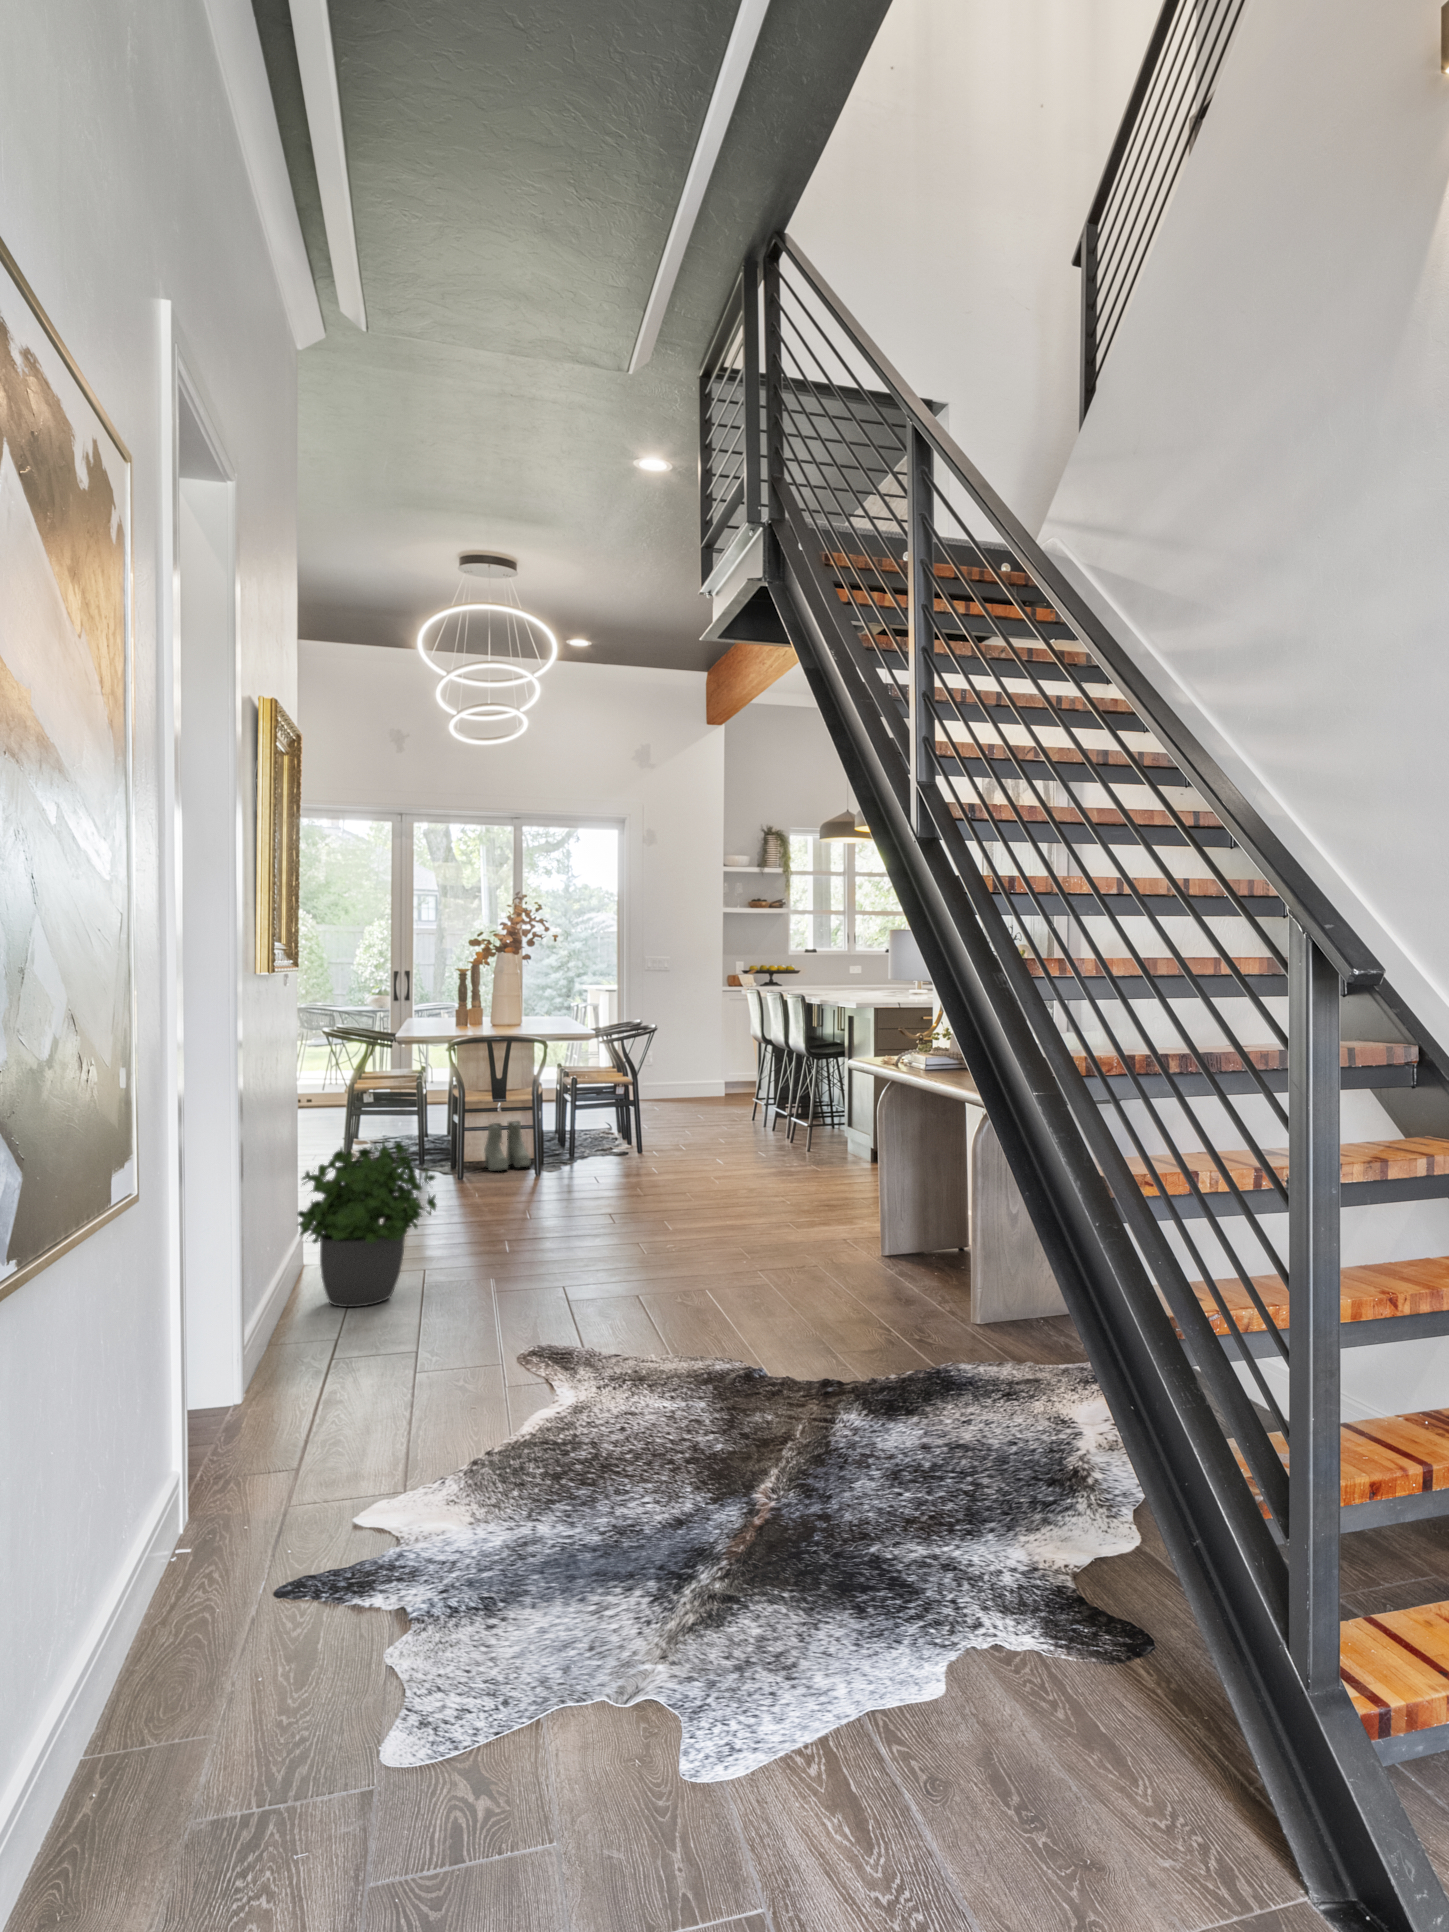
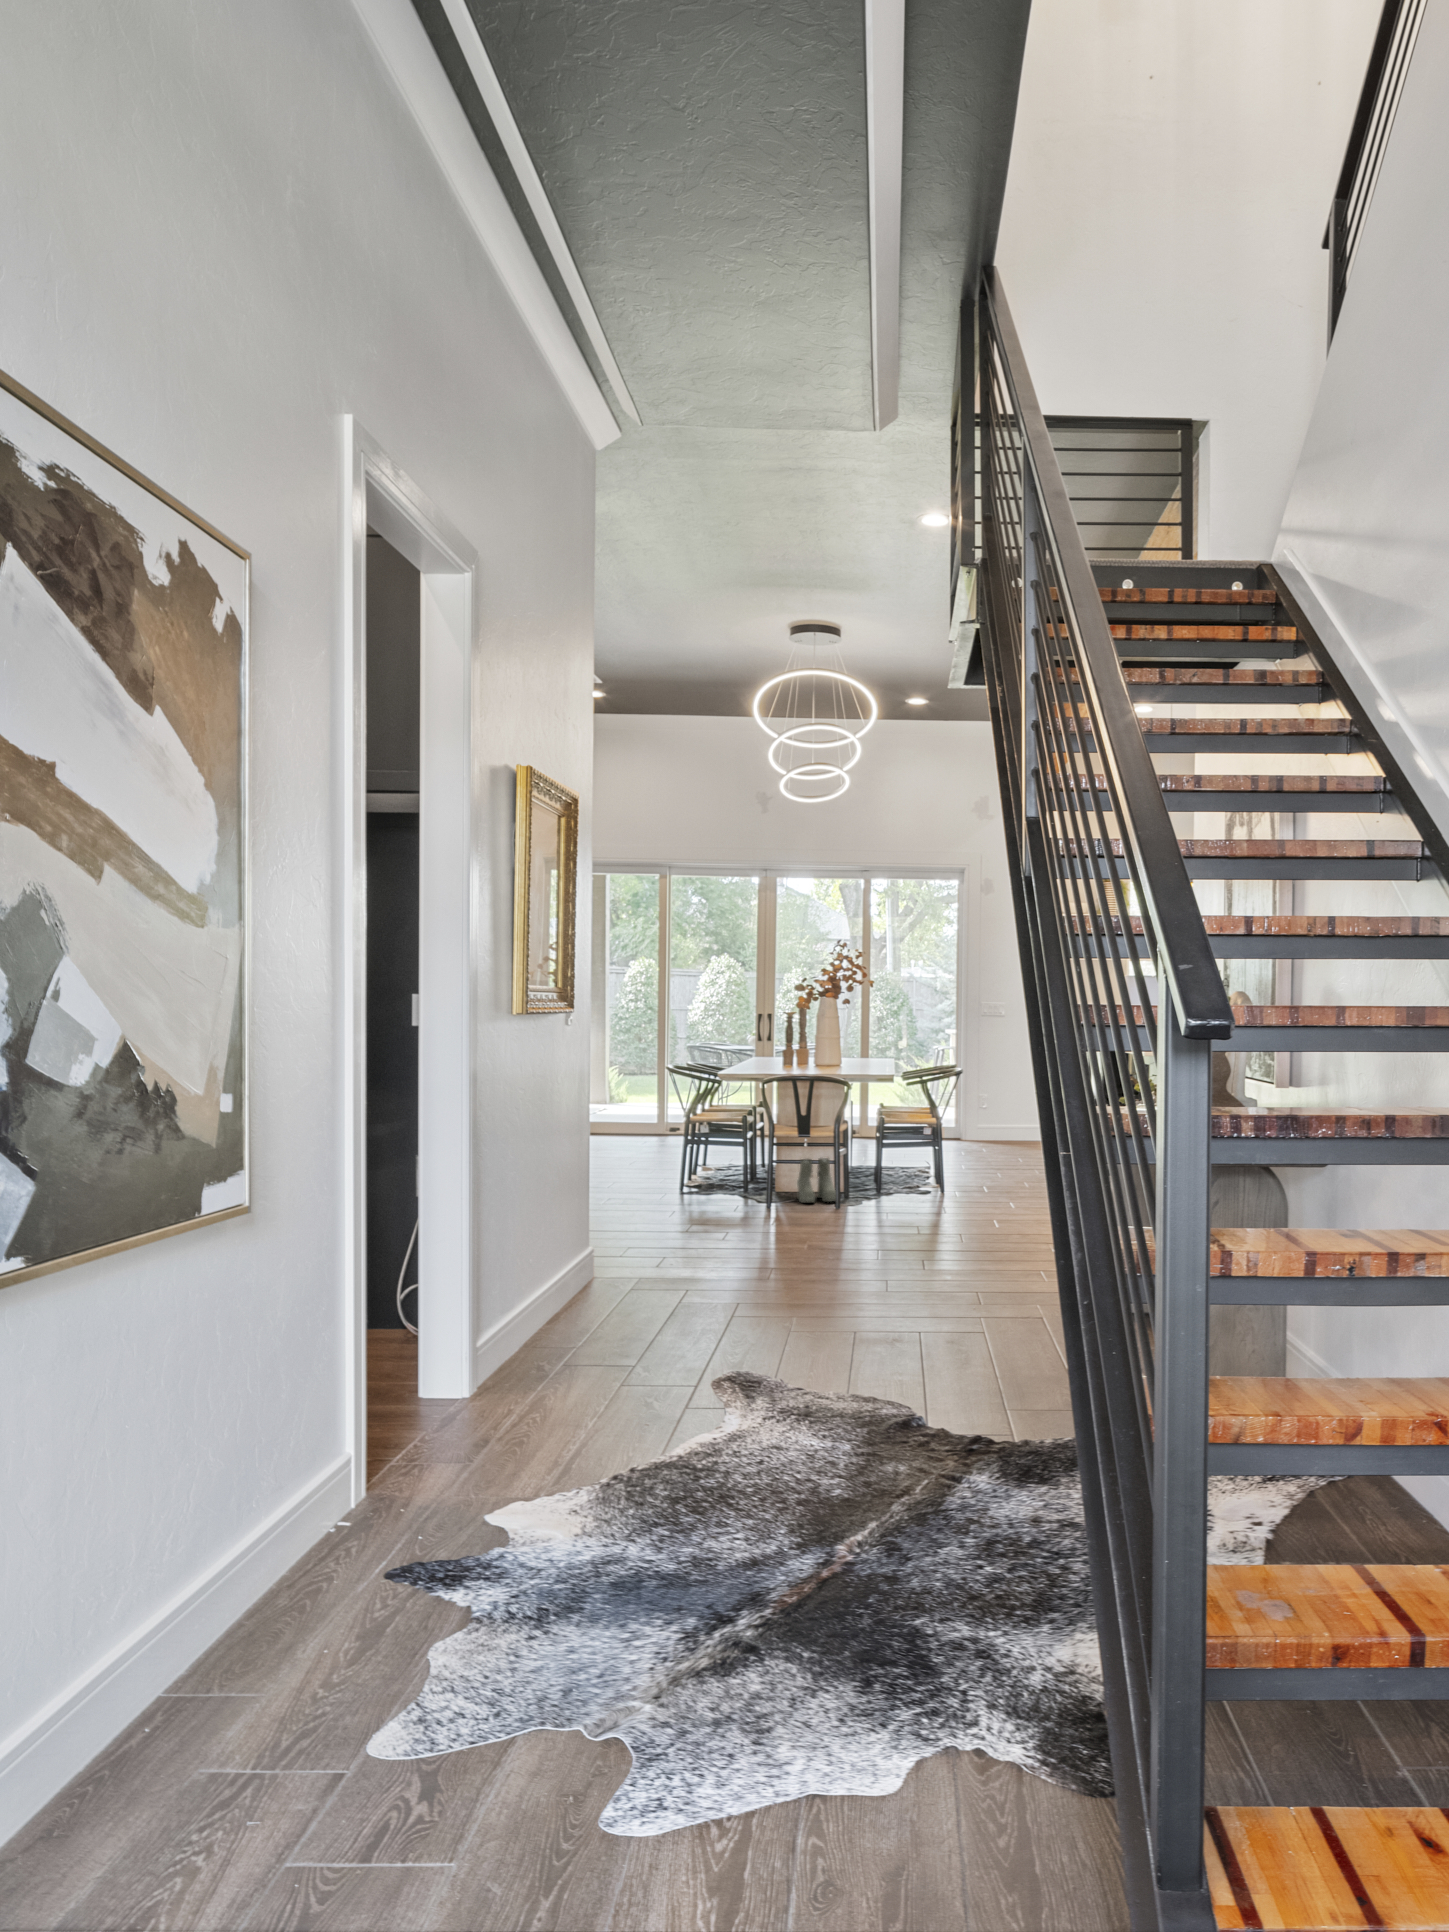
potted plant: present [298,1141,436,1307] -> none [568,1163,689,1314]

